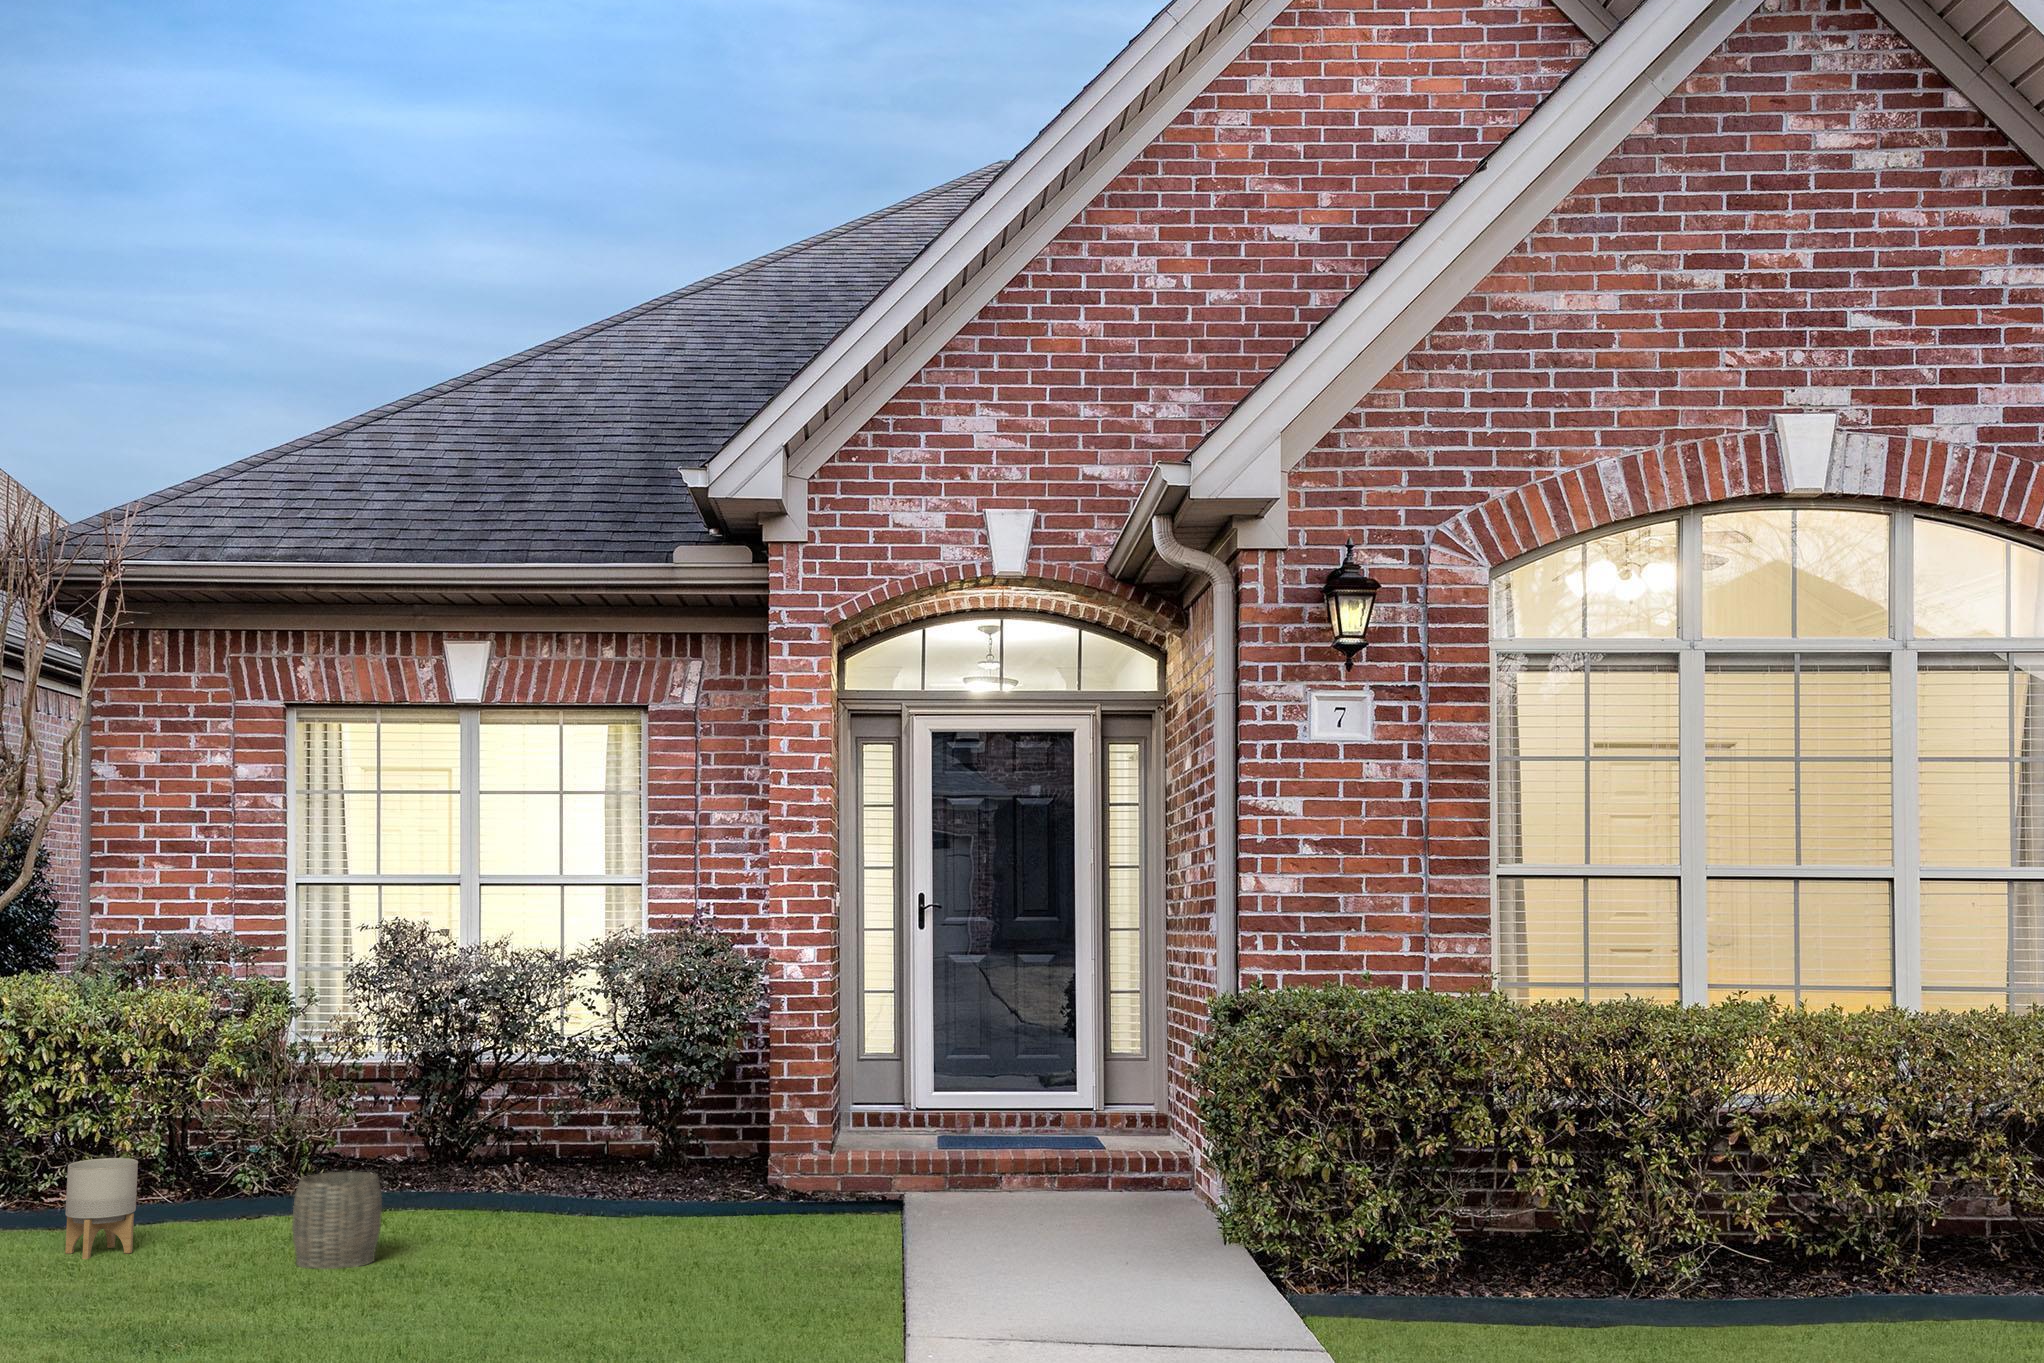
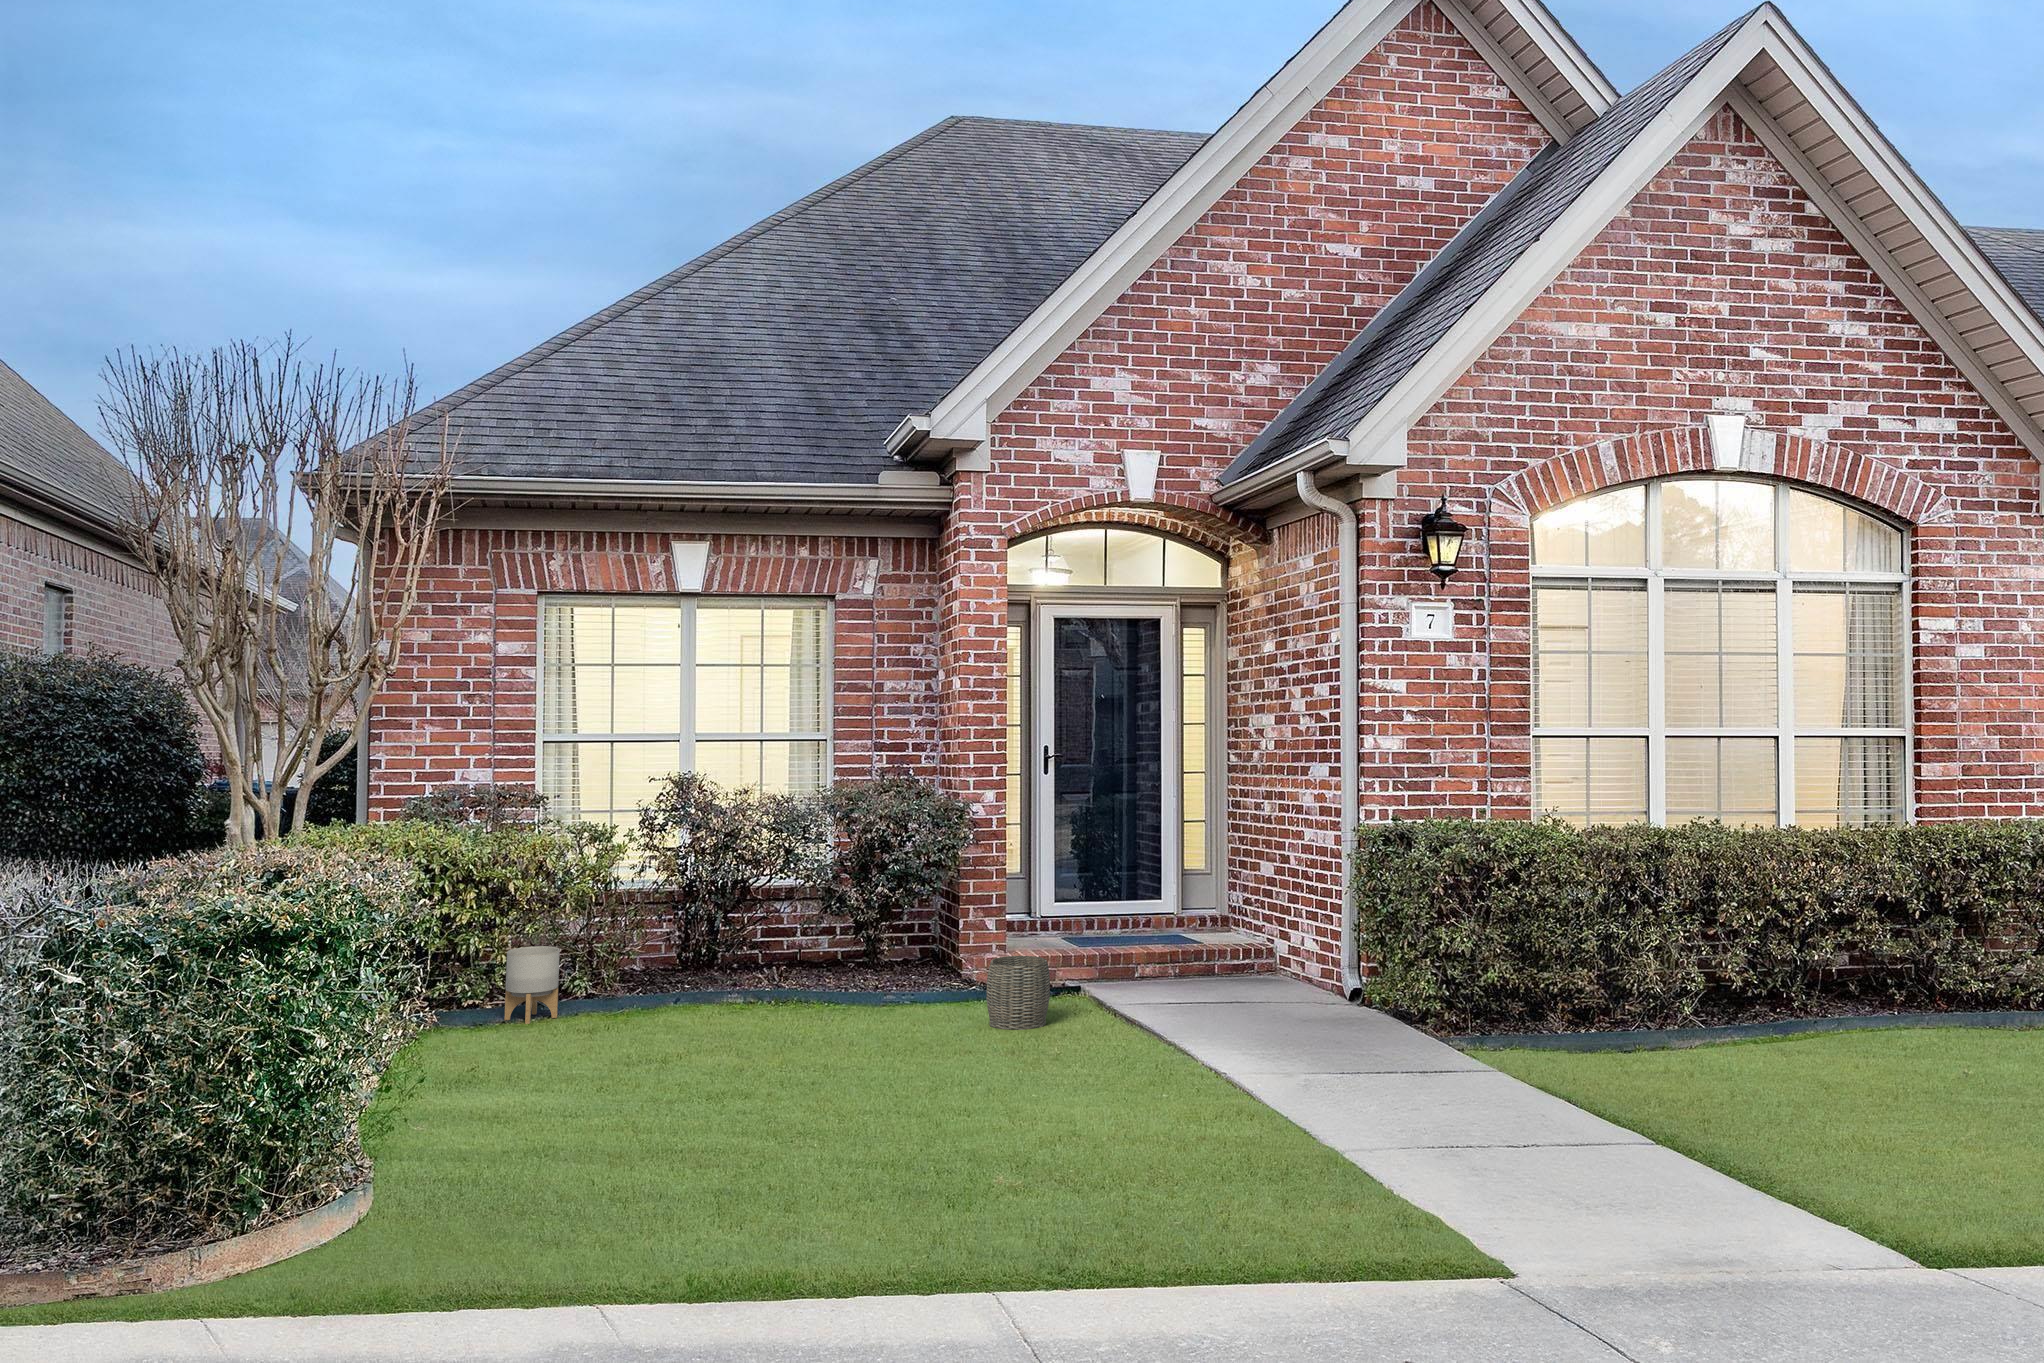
woven basket: present [292,1172,382,1269] -> present [986,956,1050,1030]

